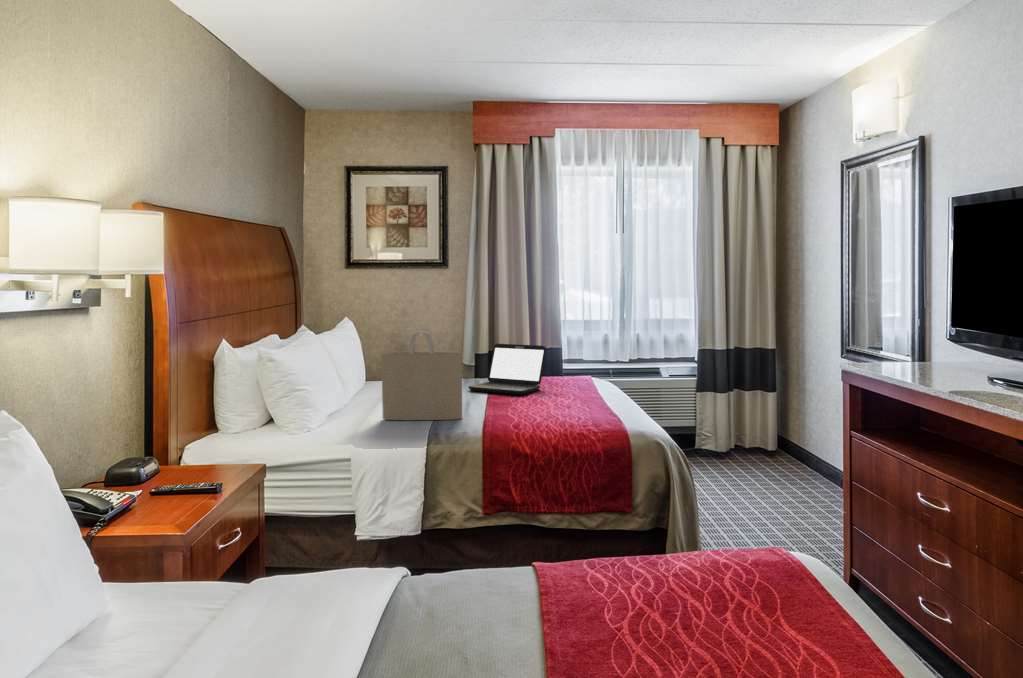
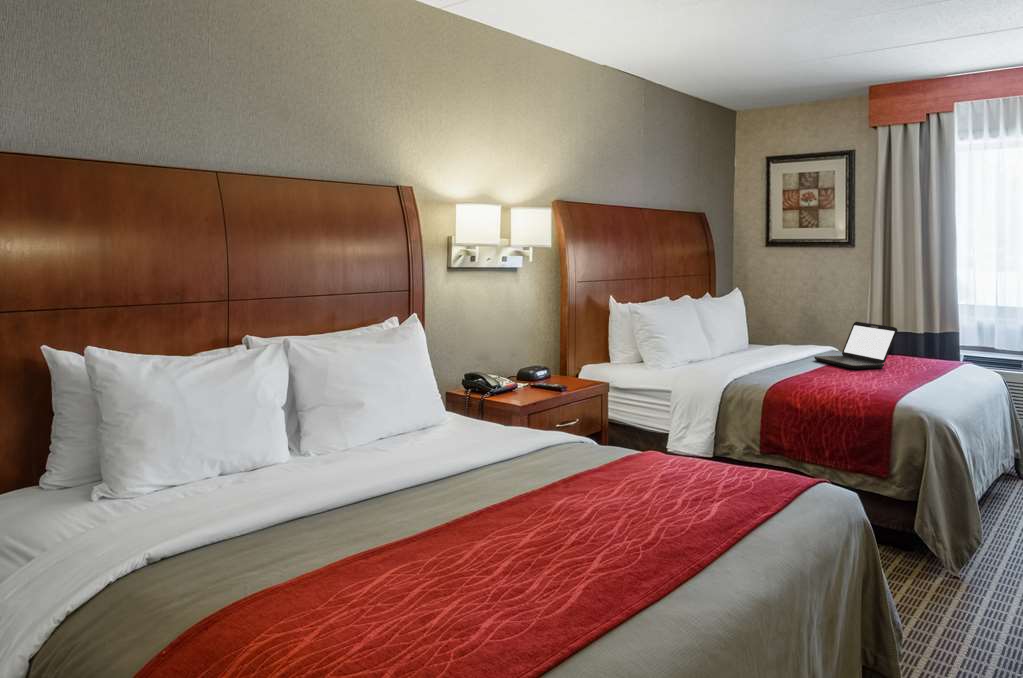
tote bag: present [382,331,462,420] -> none [711,305,773,377]

